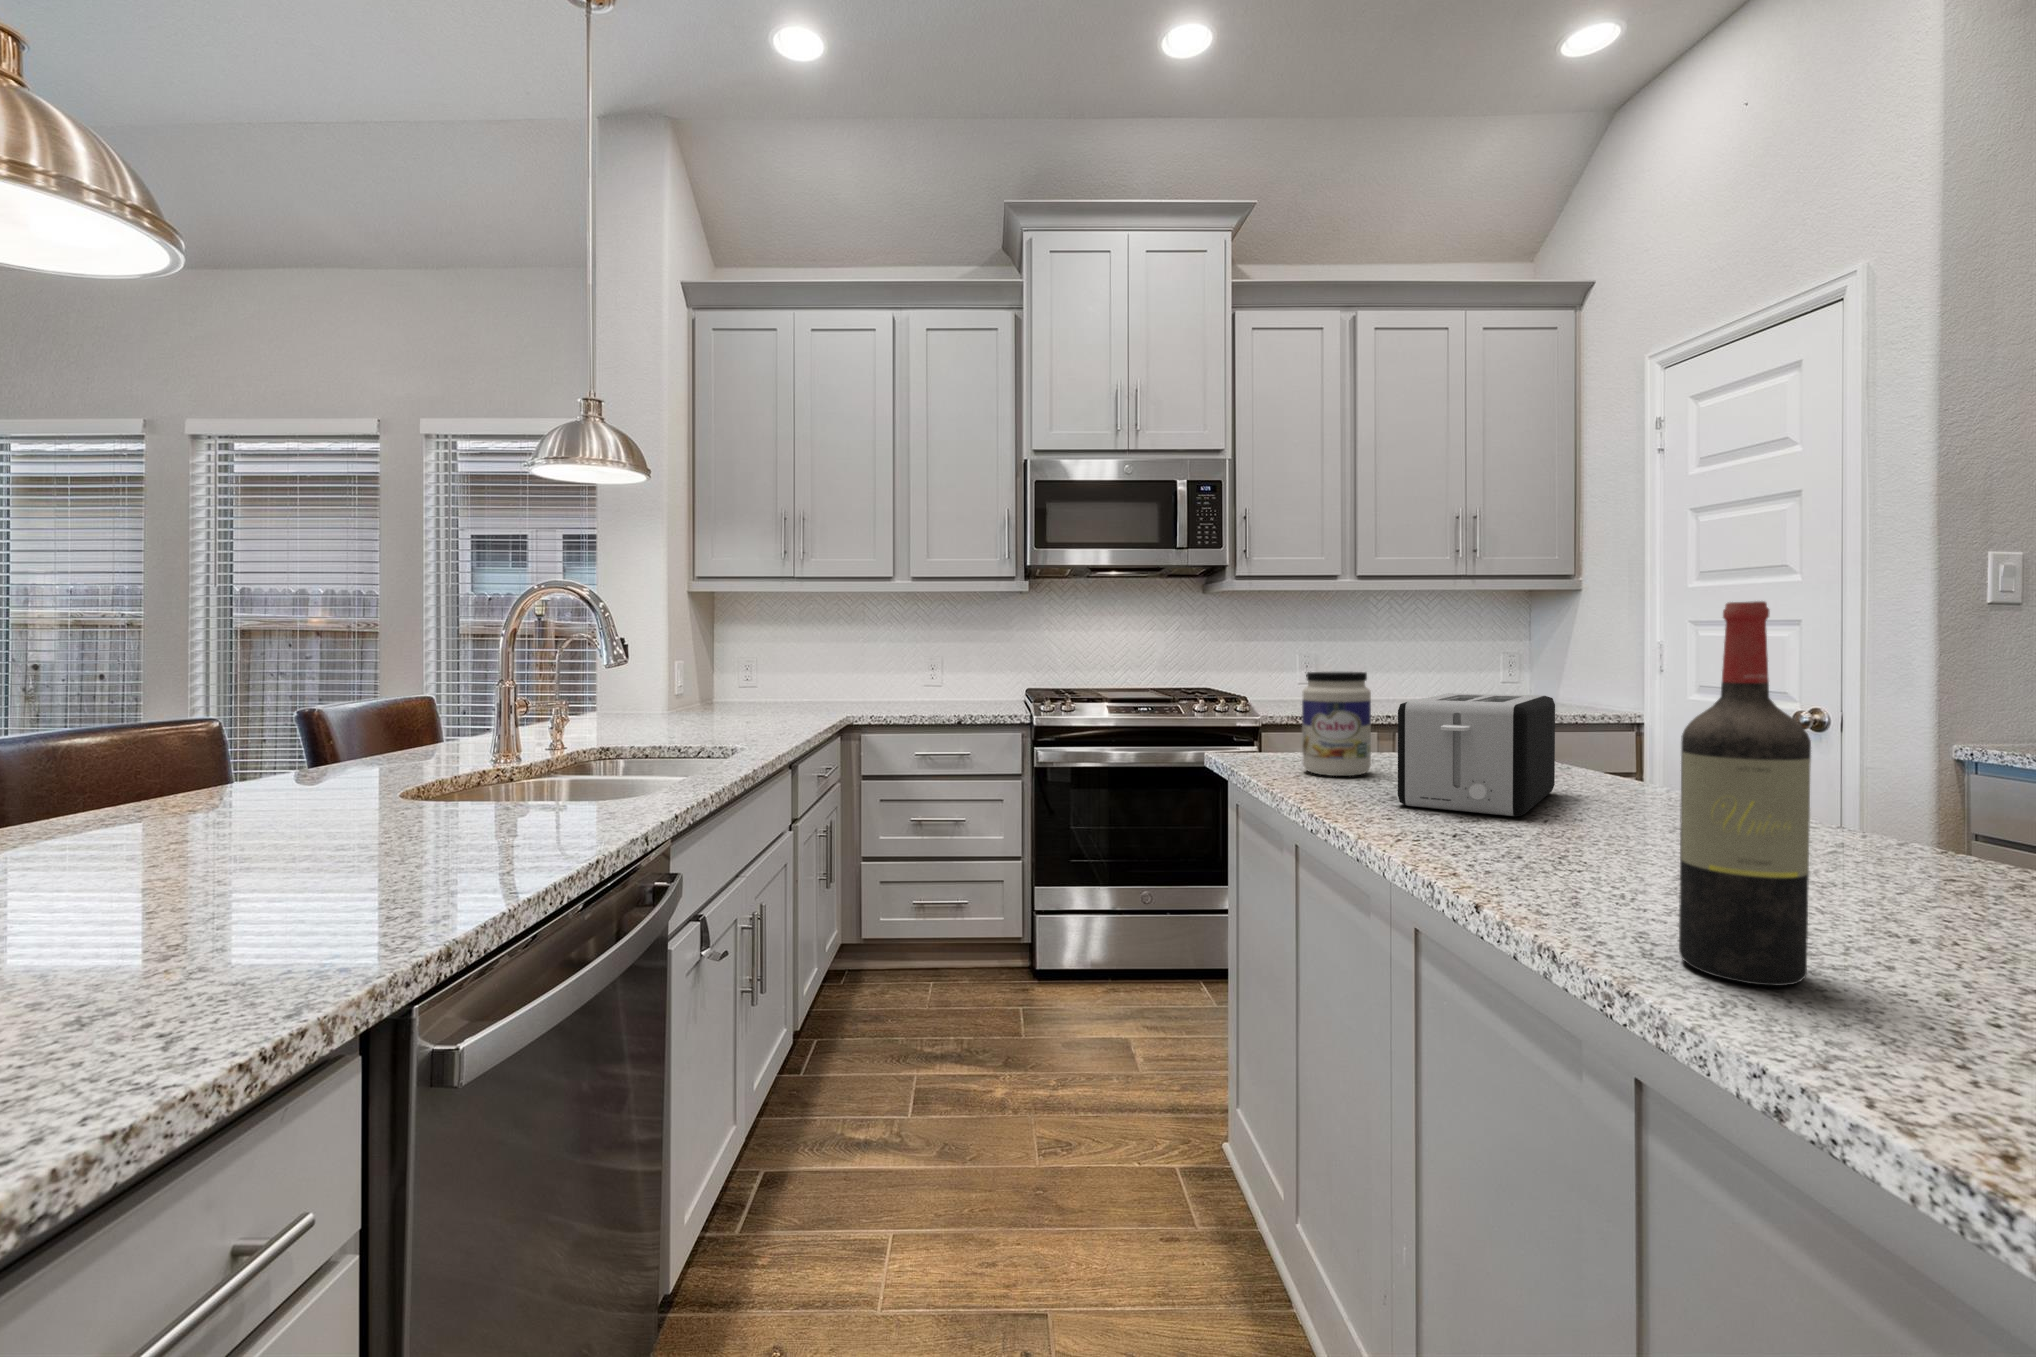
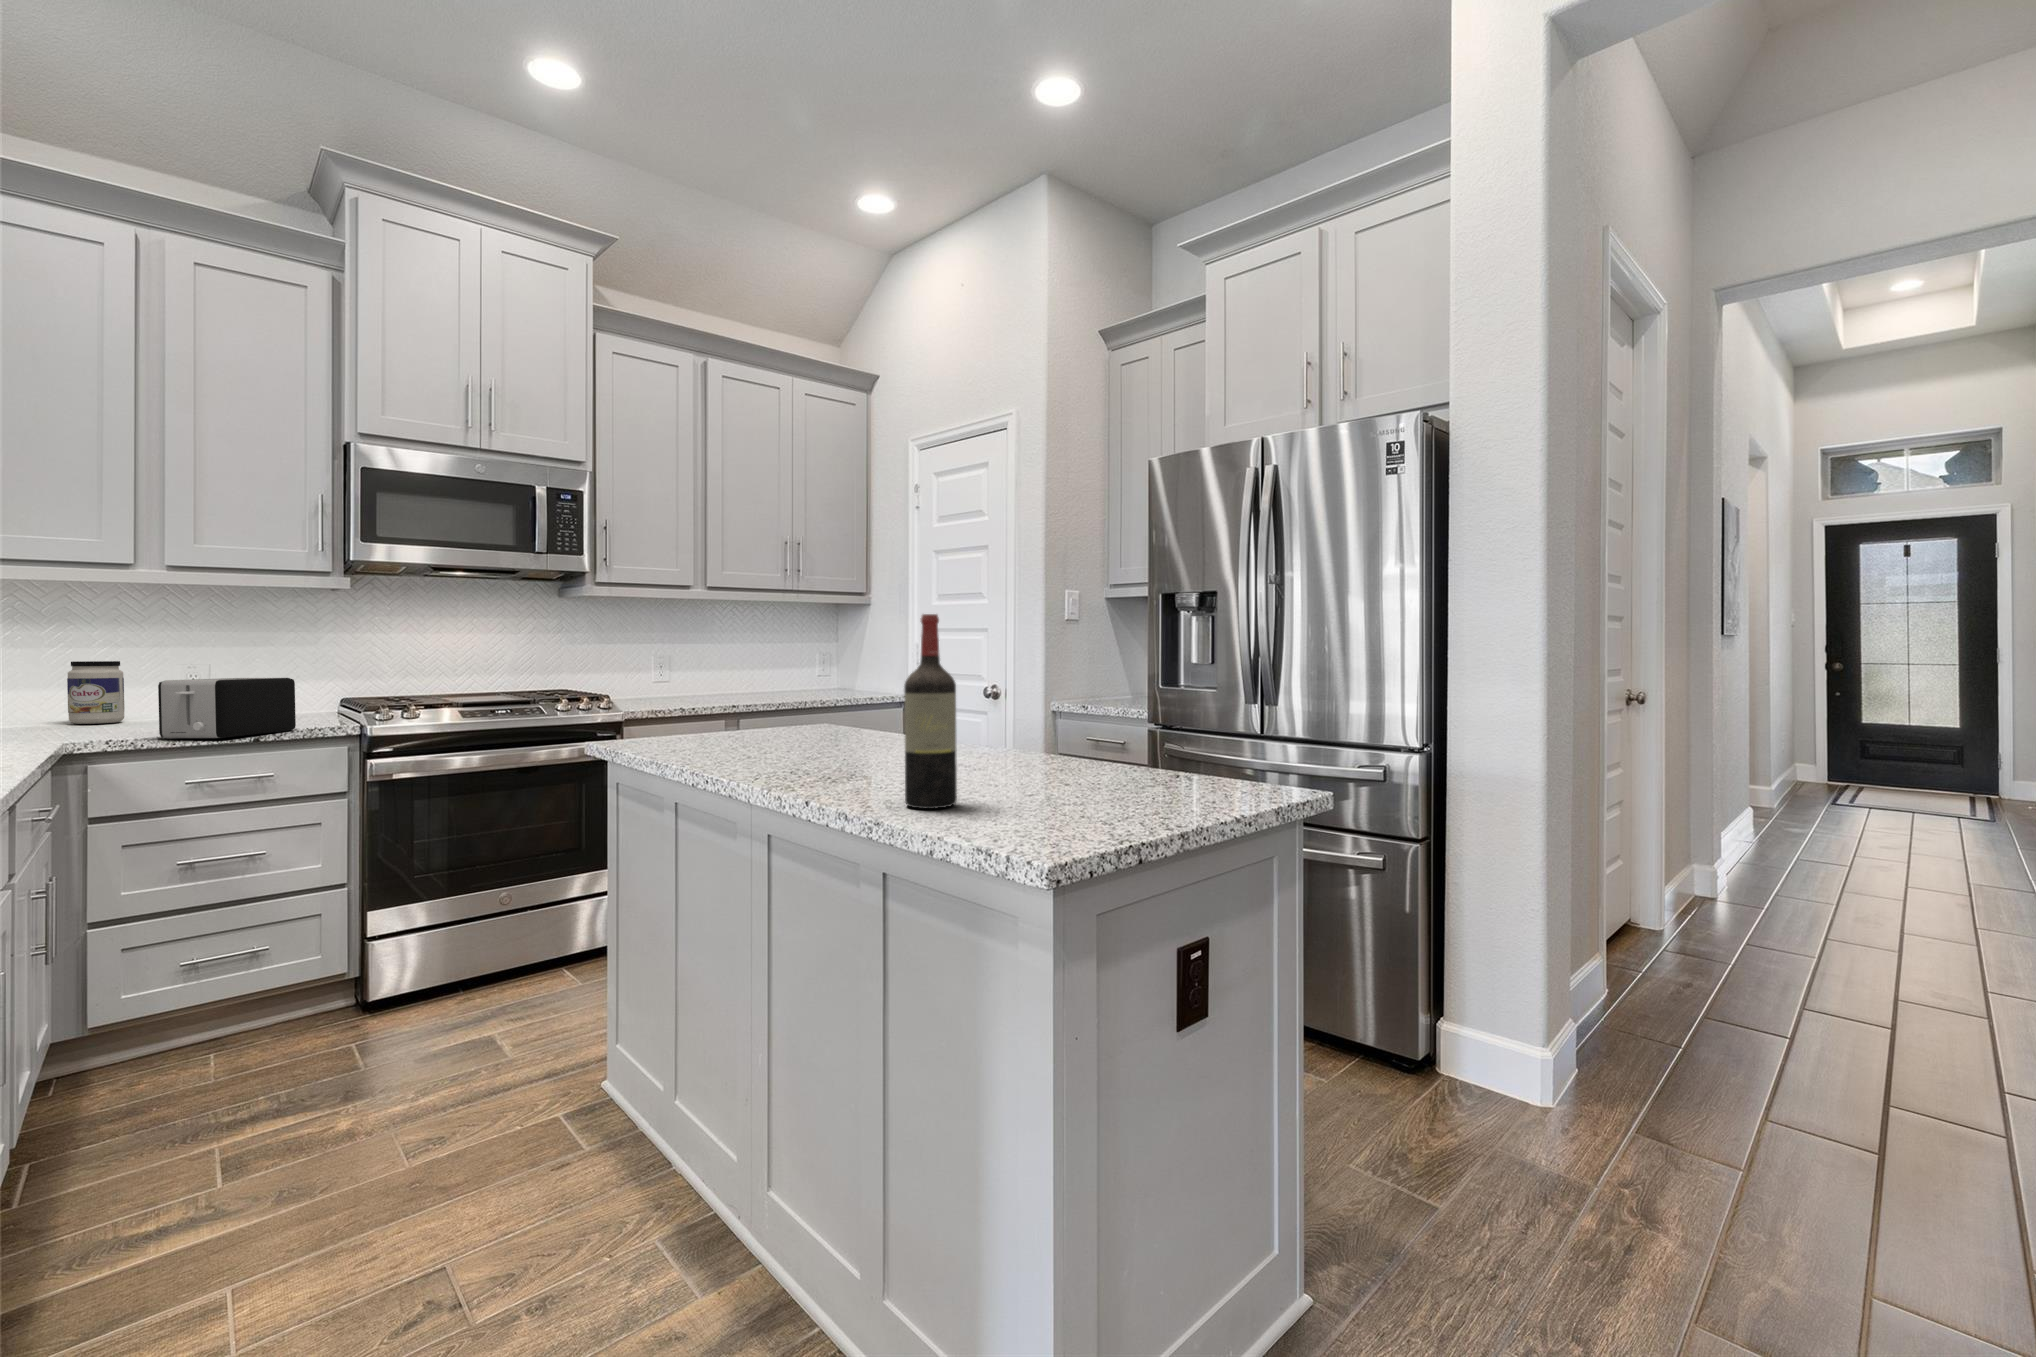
jar: present [1302,672,1371,776] -> present [67,661,124,724]
toaster: present [1398,693,1555,816] -> present [158,678,296,738]

